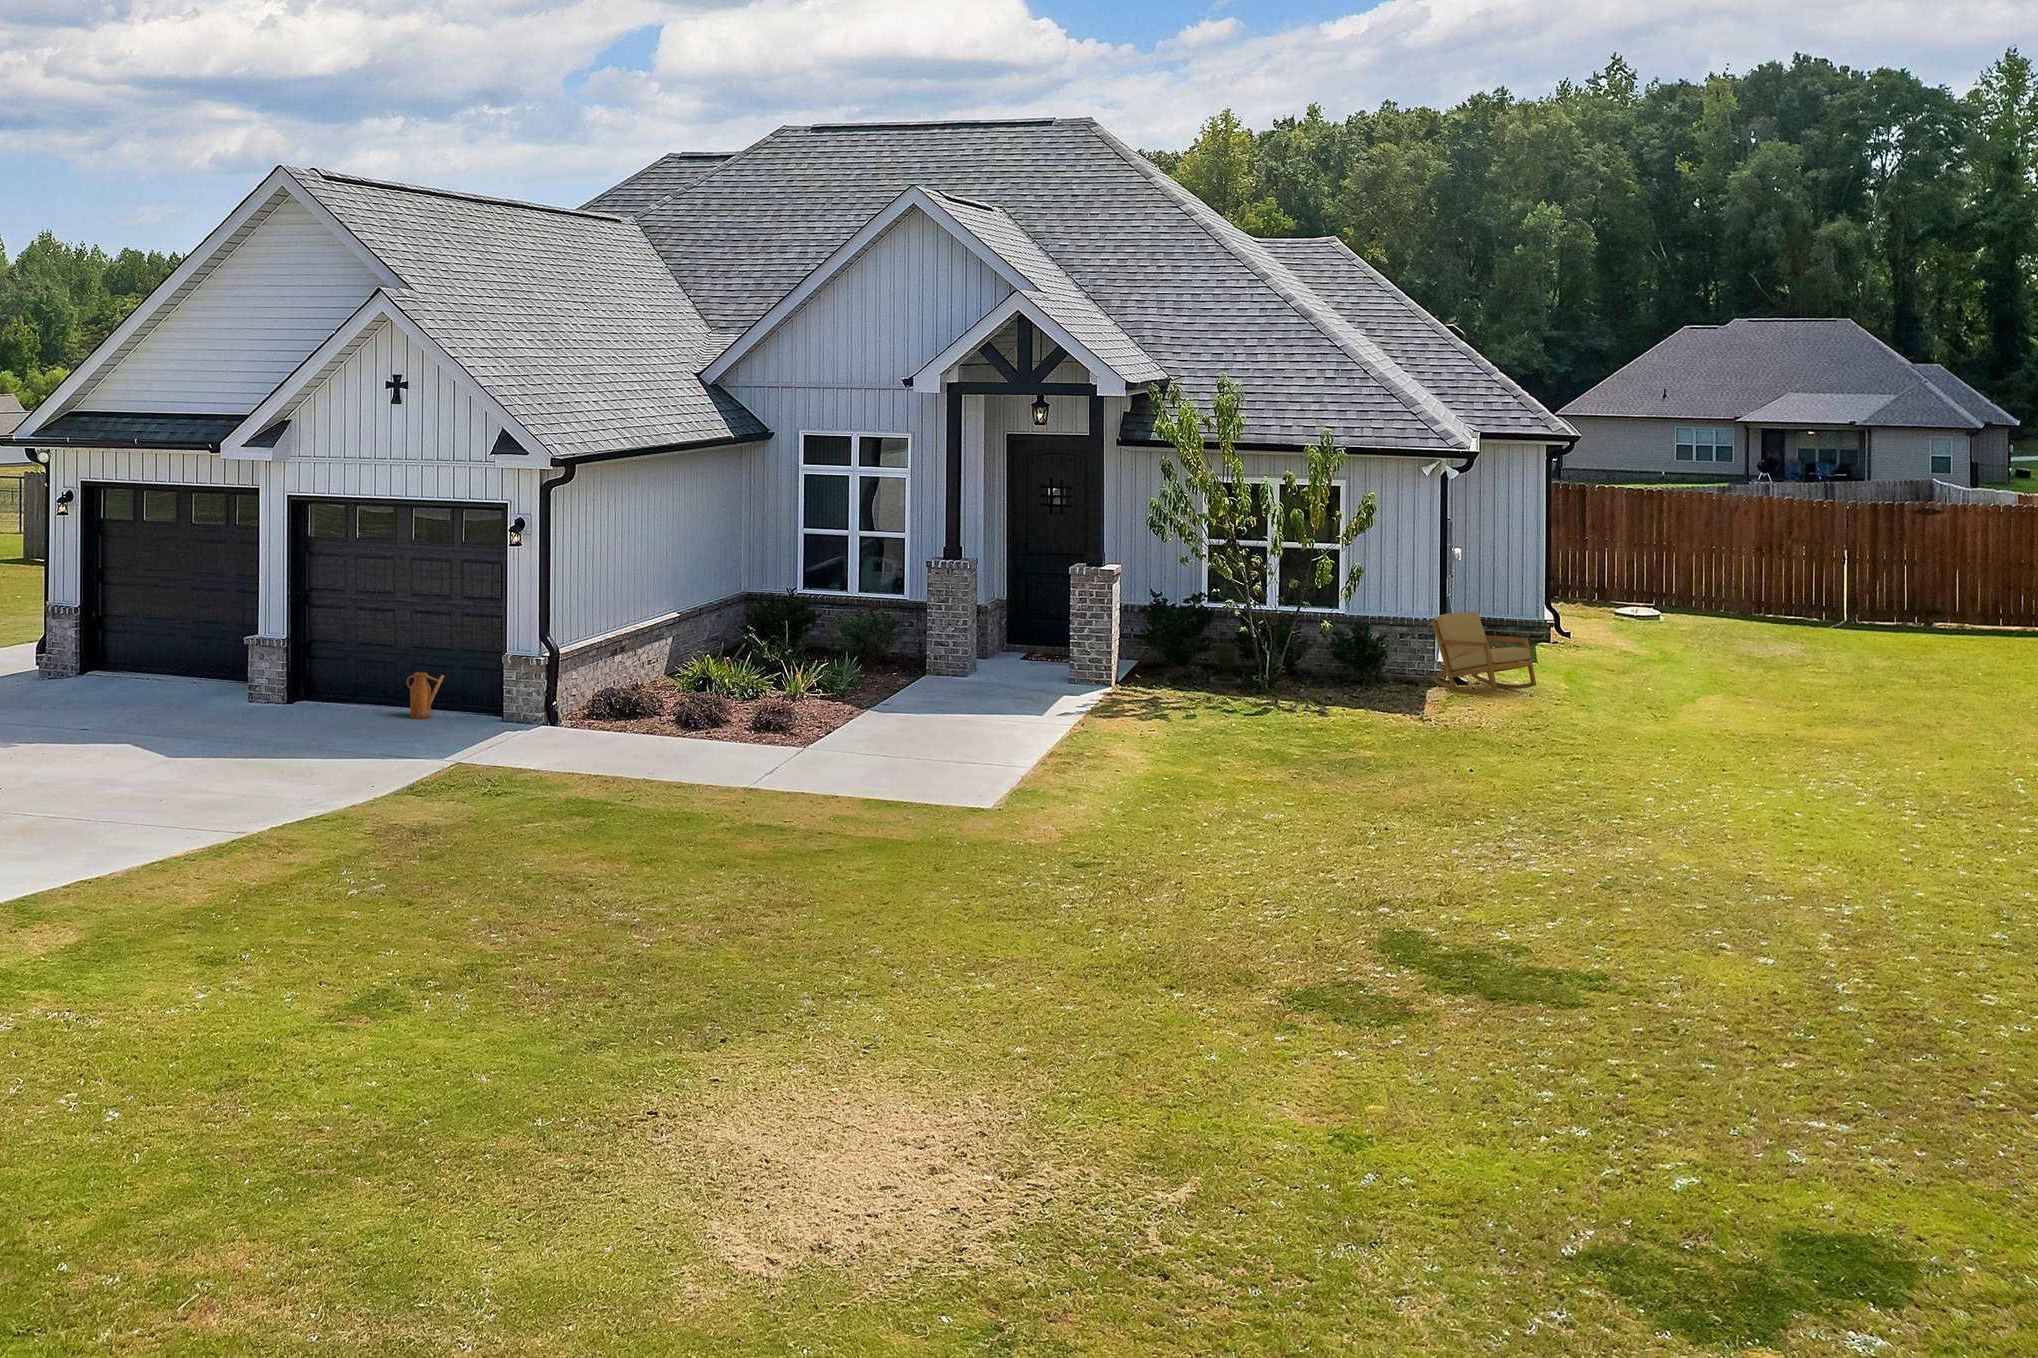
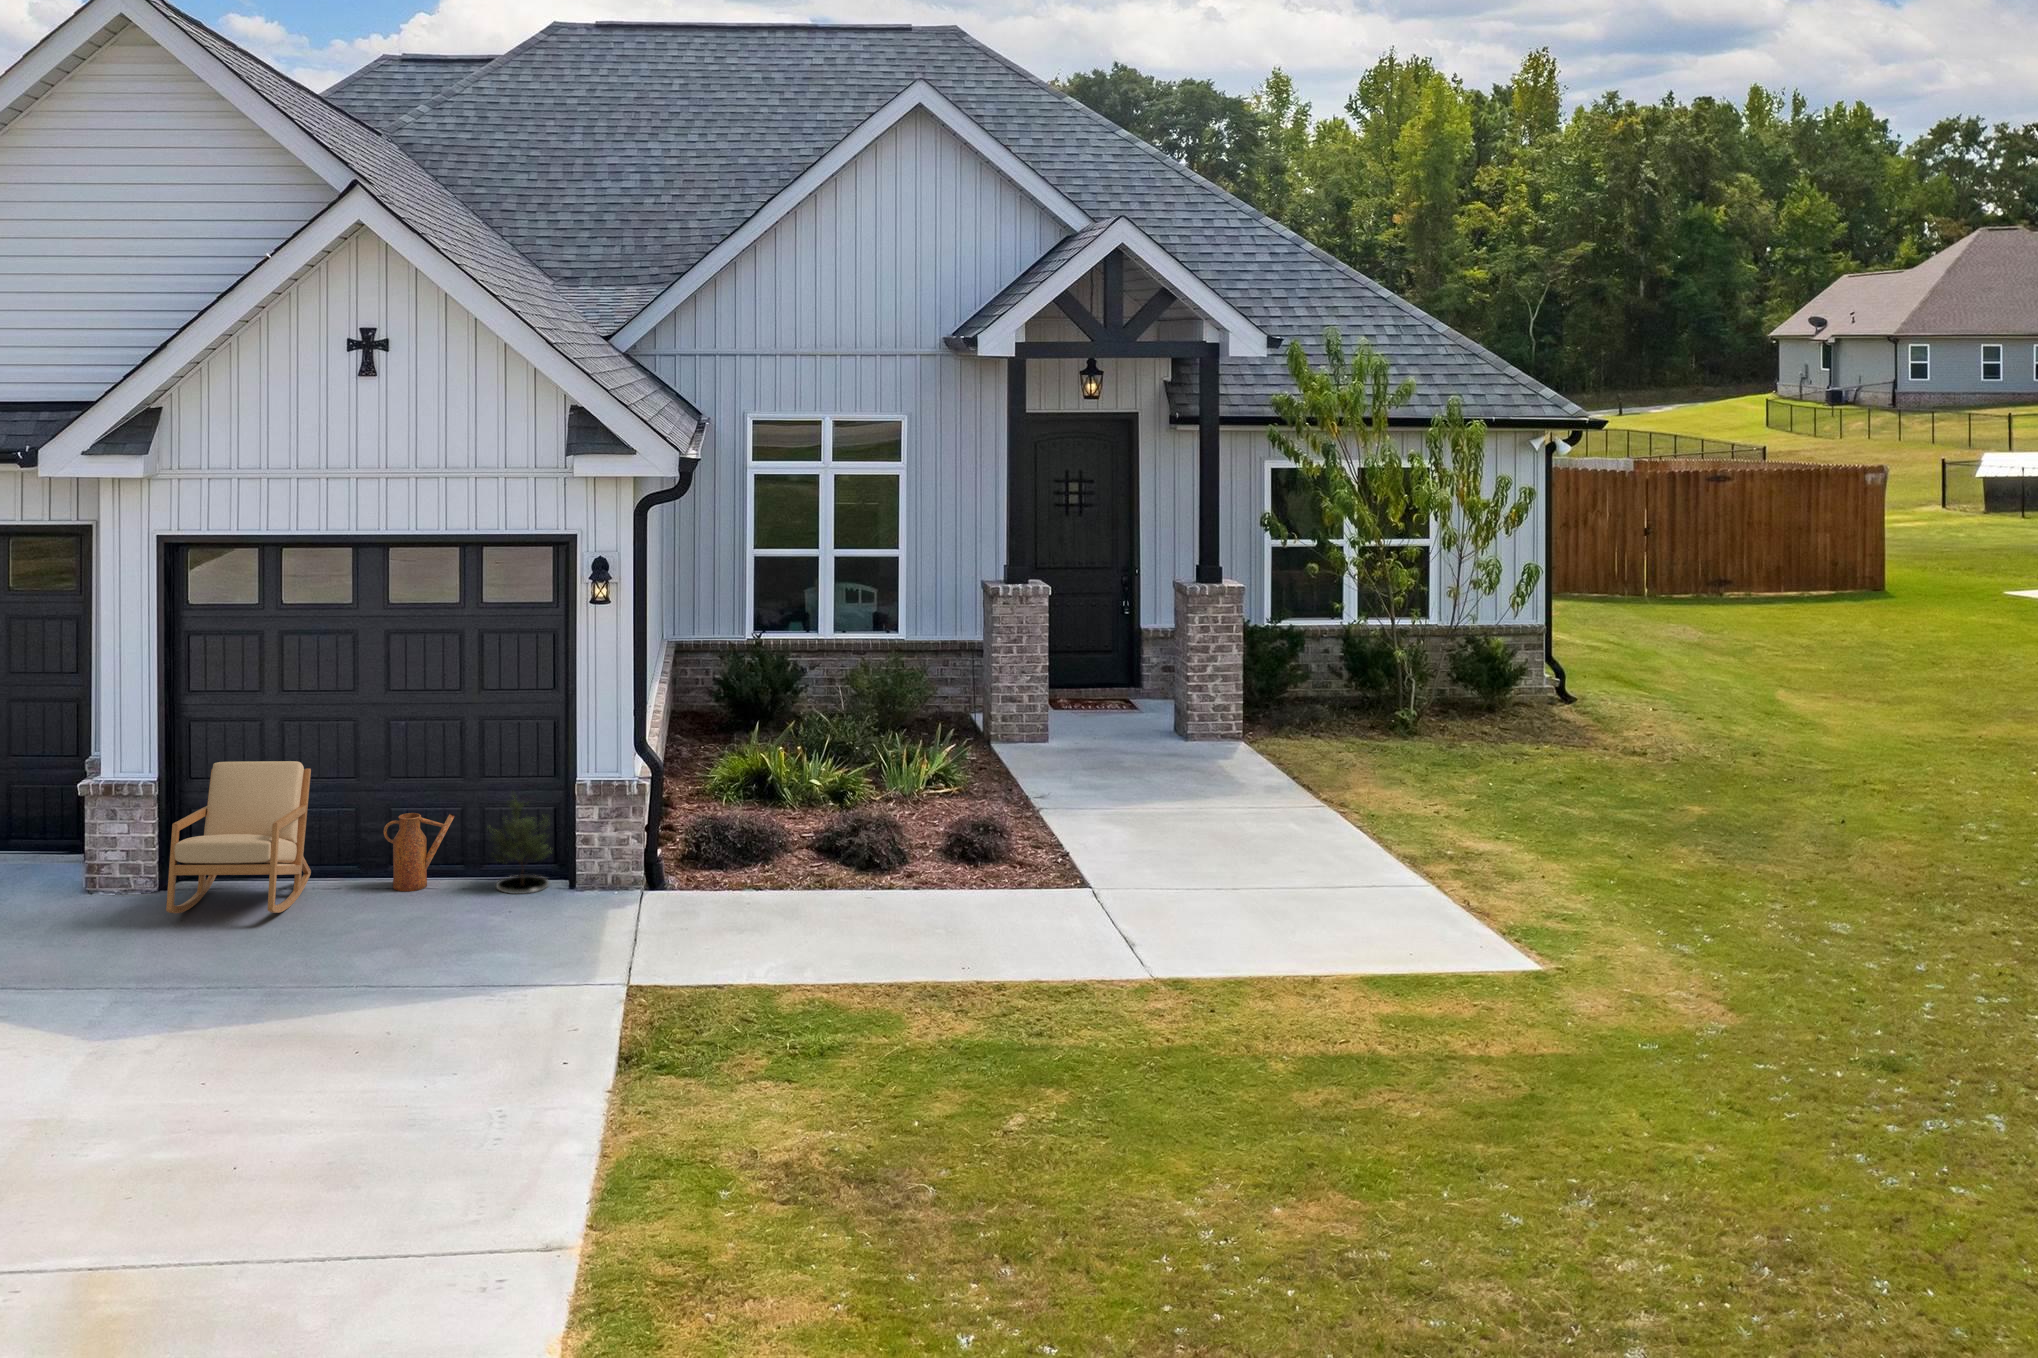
chair: present [1431,611,1536,694] -> present [166,761,311,913]
potted tree: present [1211,632,1240,684] -> present [489,791,551,894]

